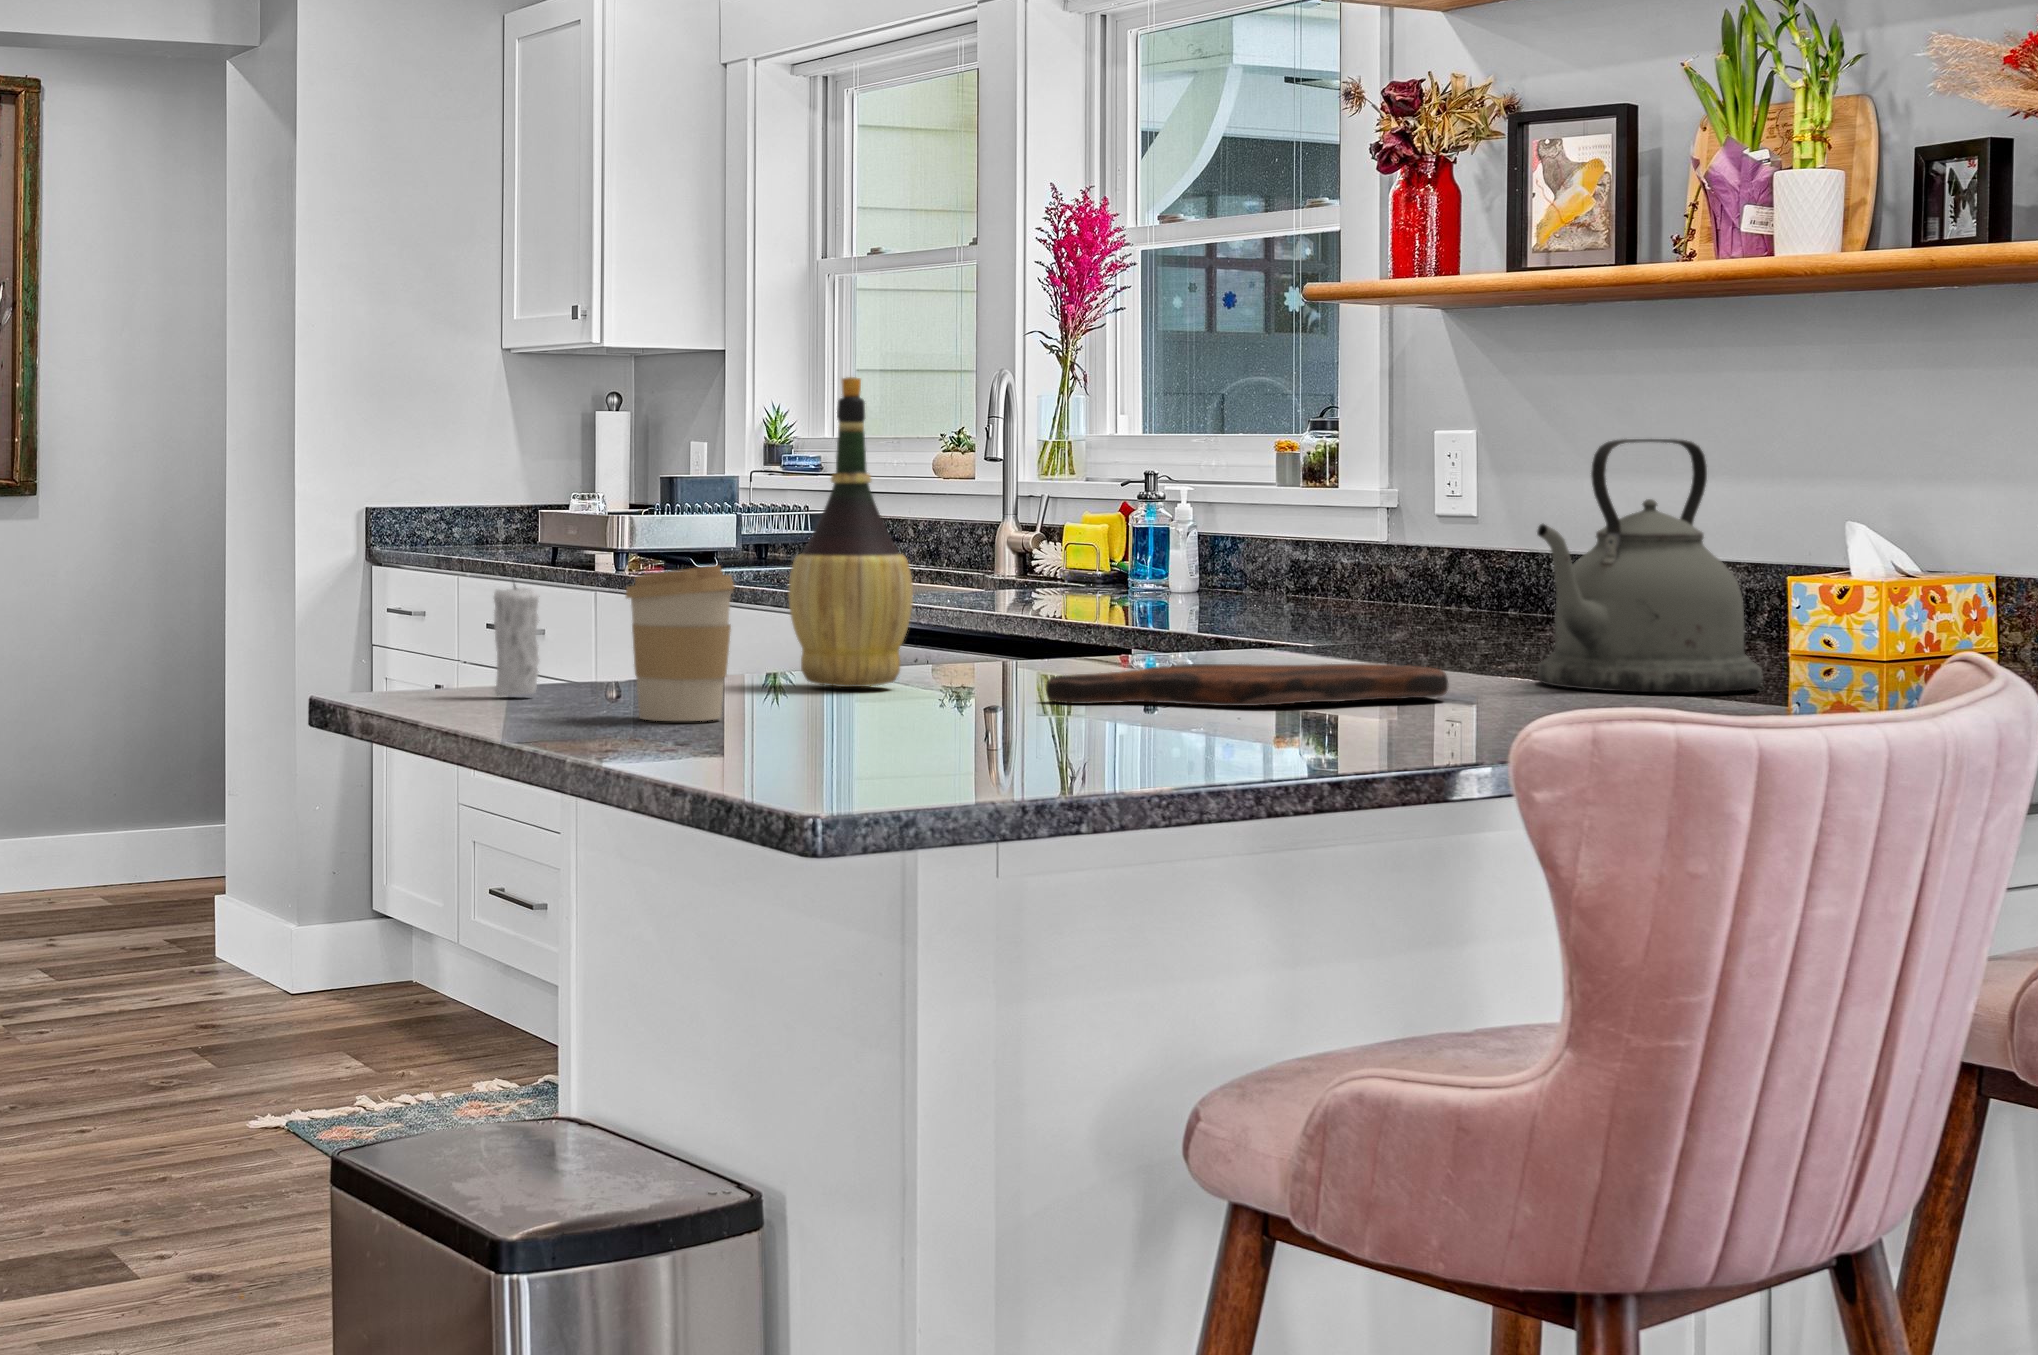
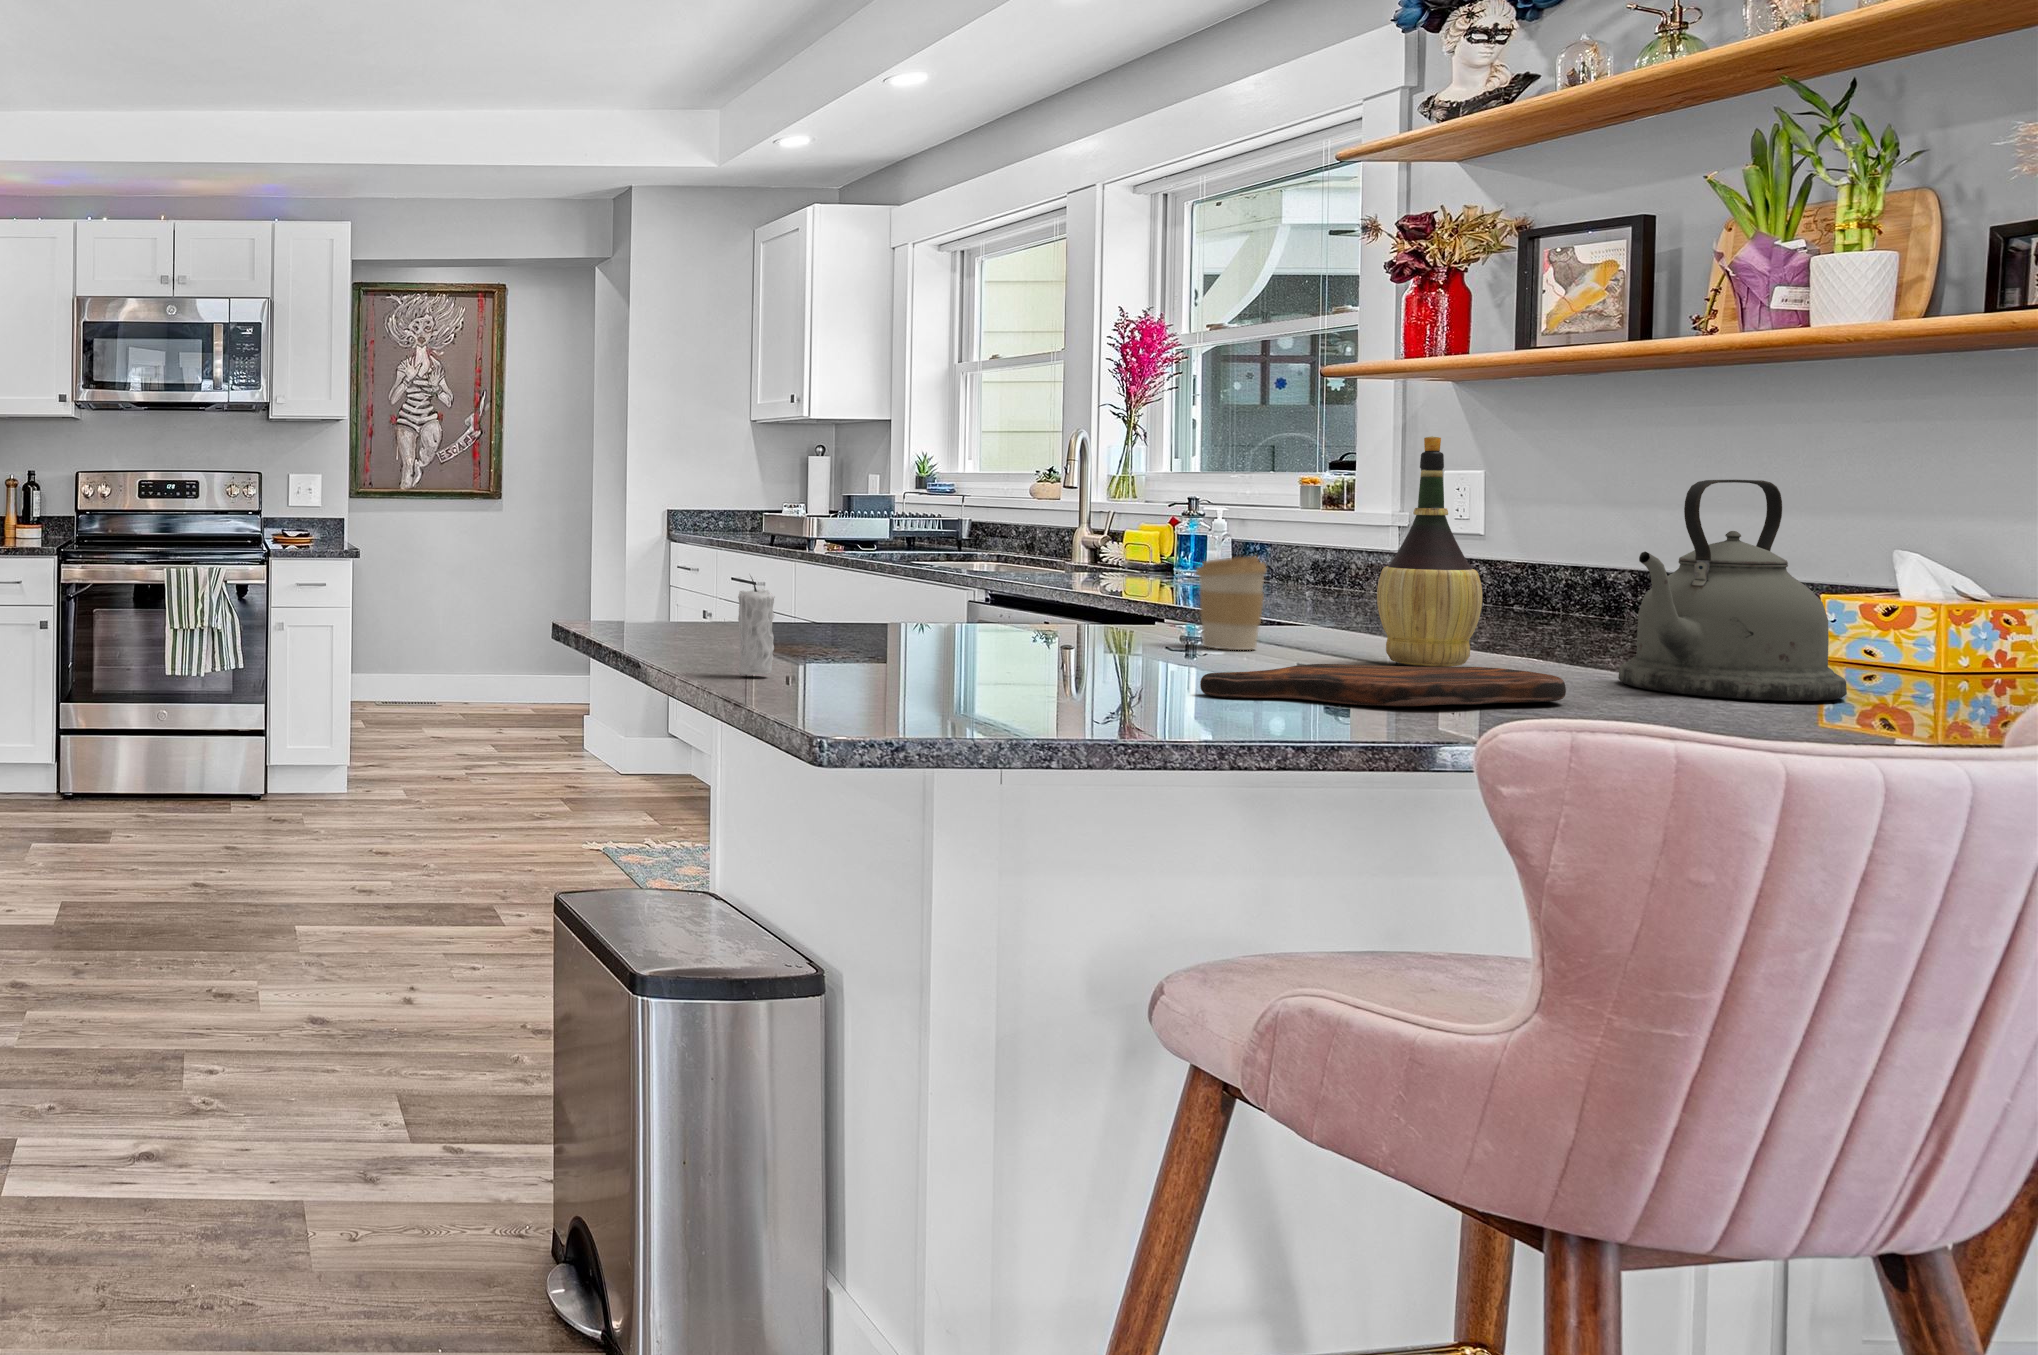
wine bottle: present [788,377,913,687] -> present [1377,436,1482,667]
coffee cup: present [626,565,734,721] -> present [1196,556,1266,650]

